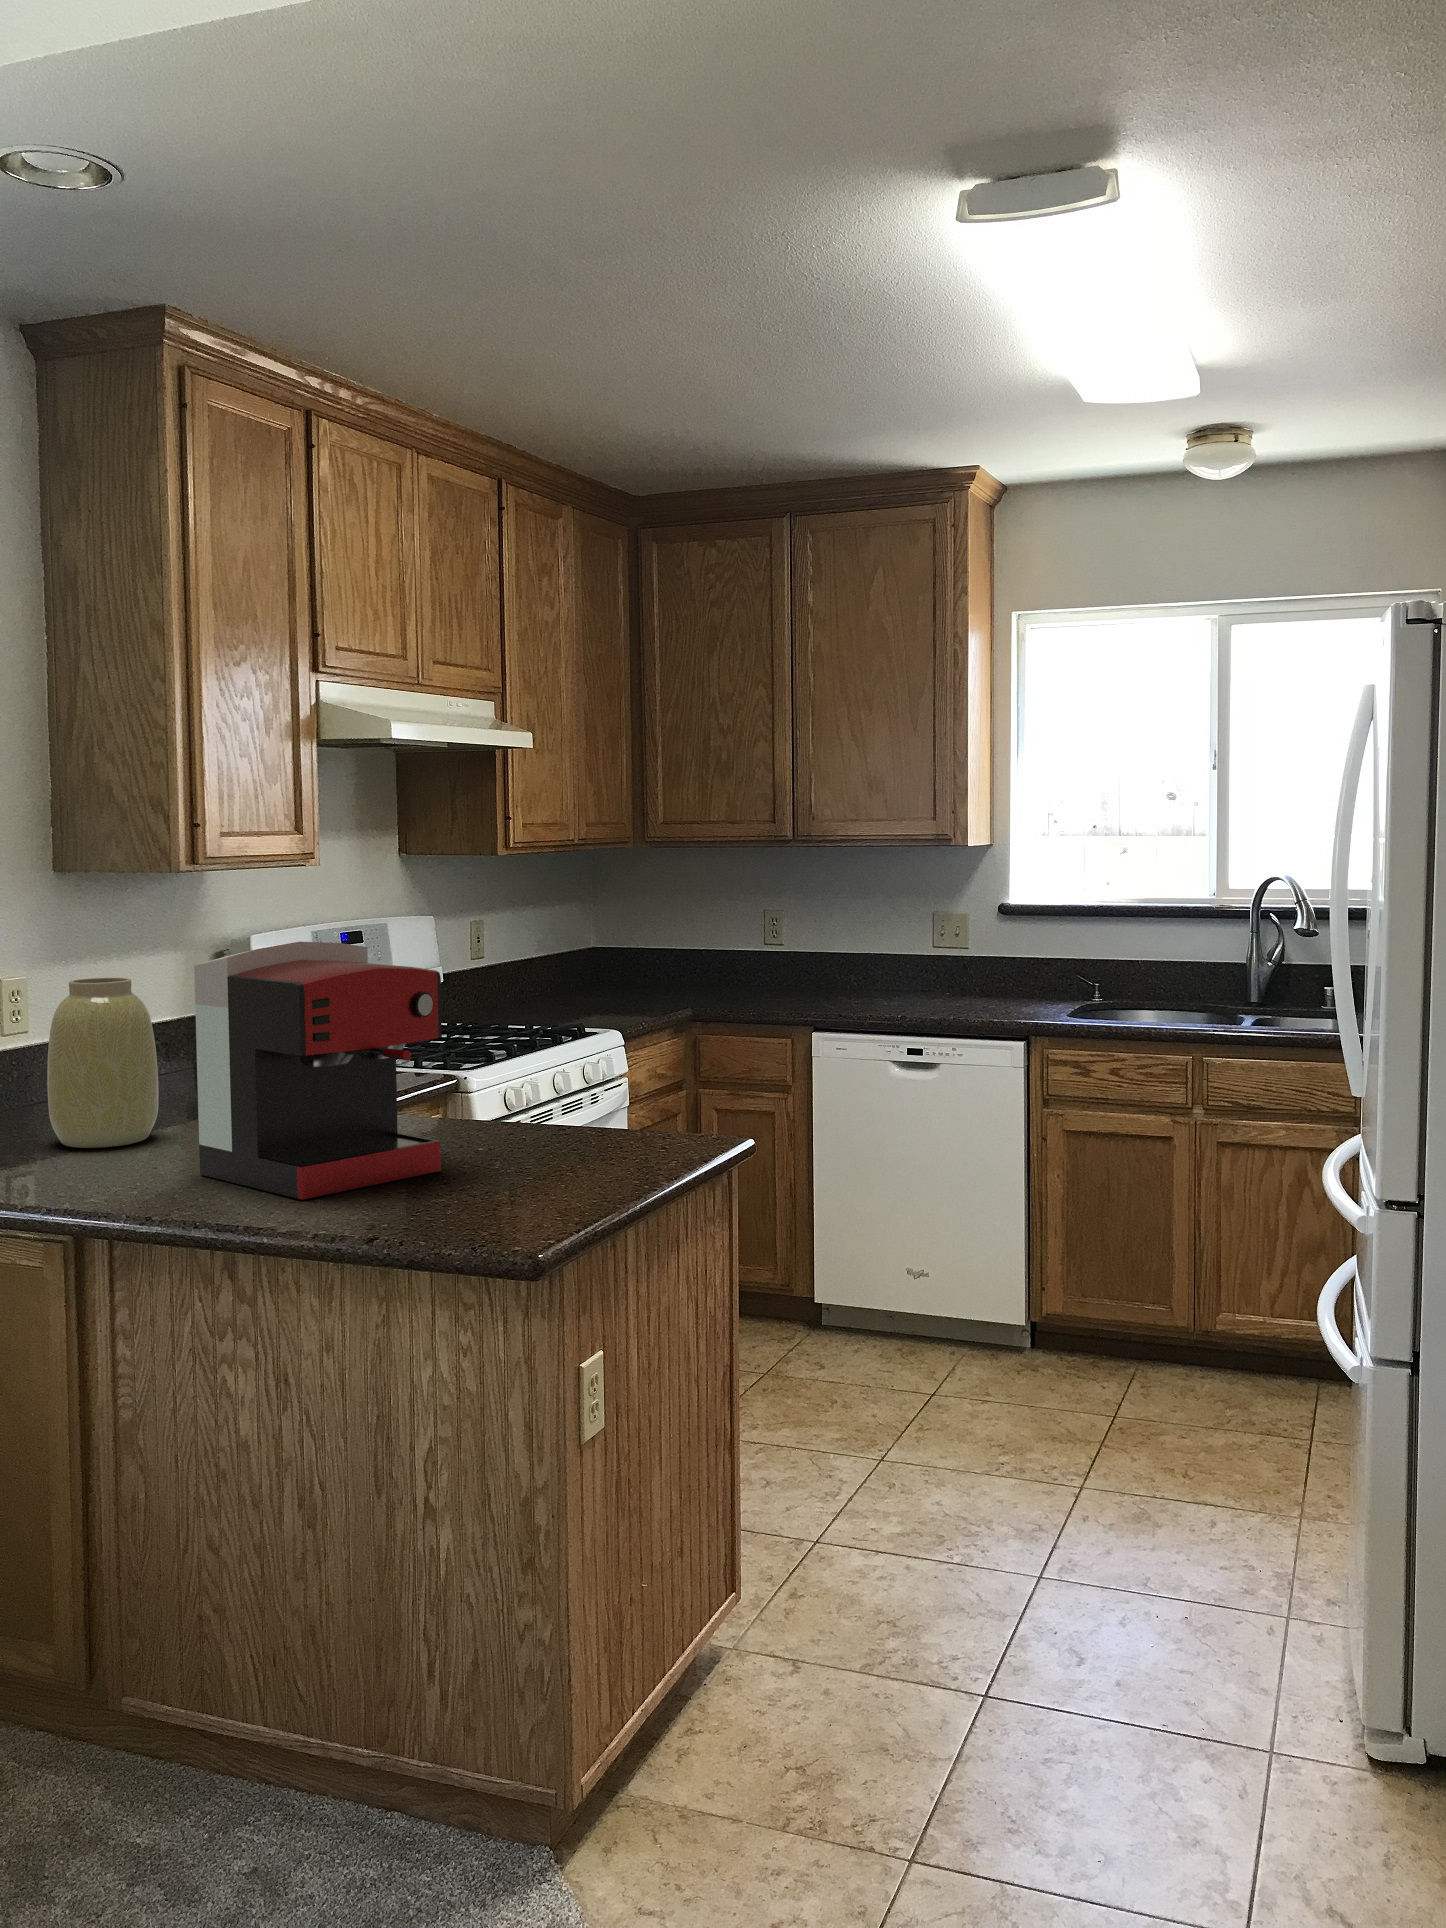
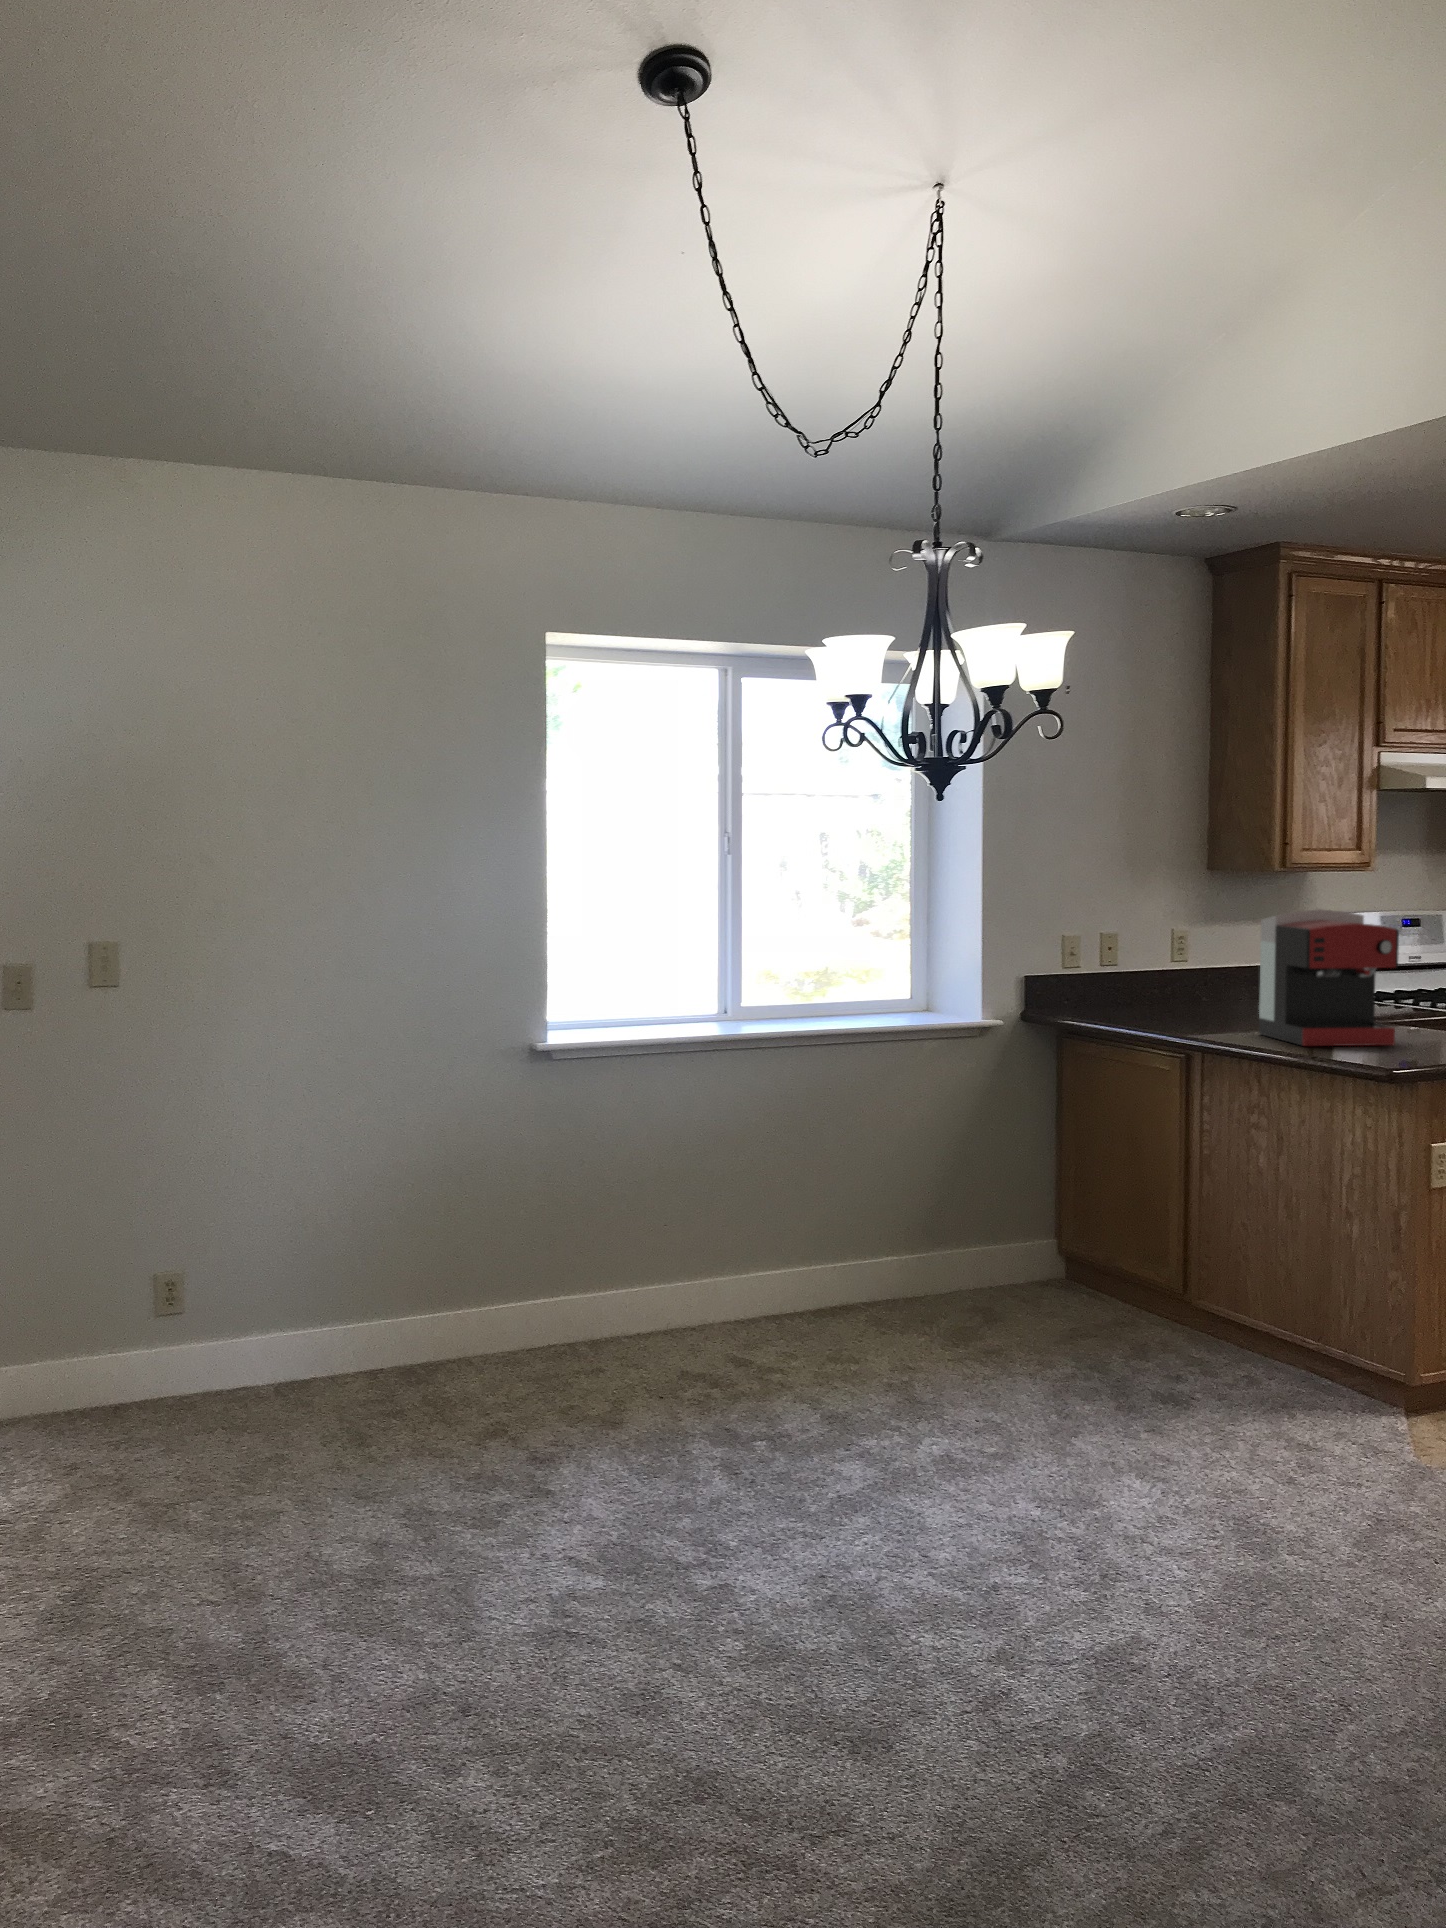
vase: present [47,978,158,1148] -> none [1189,929,1249,1022]

